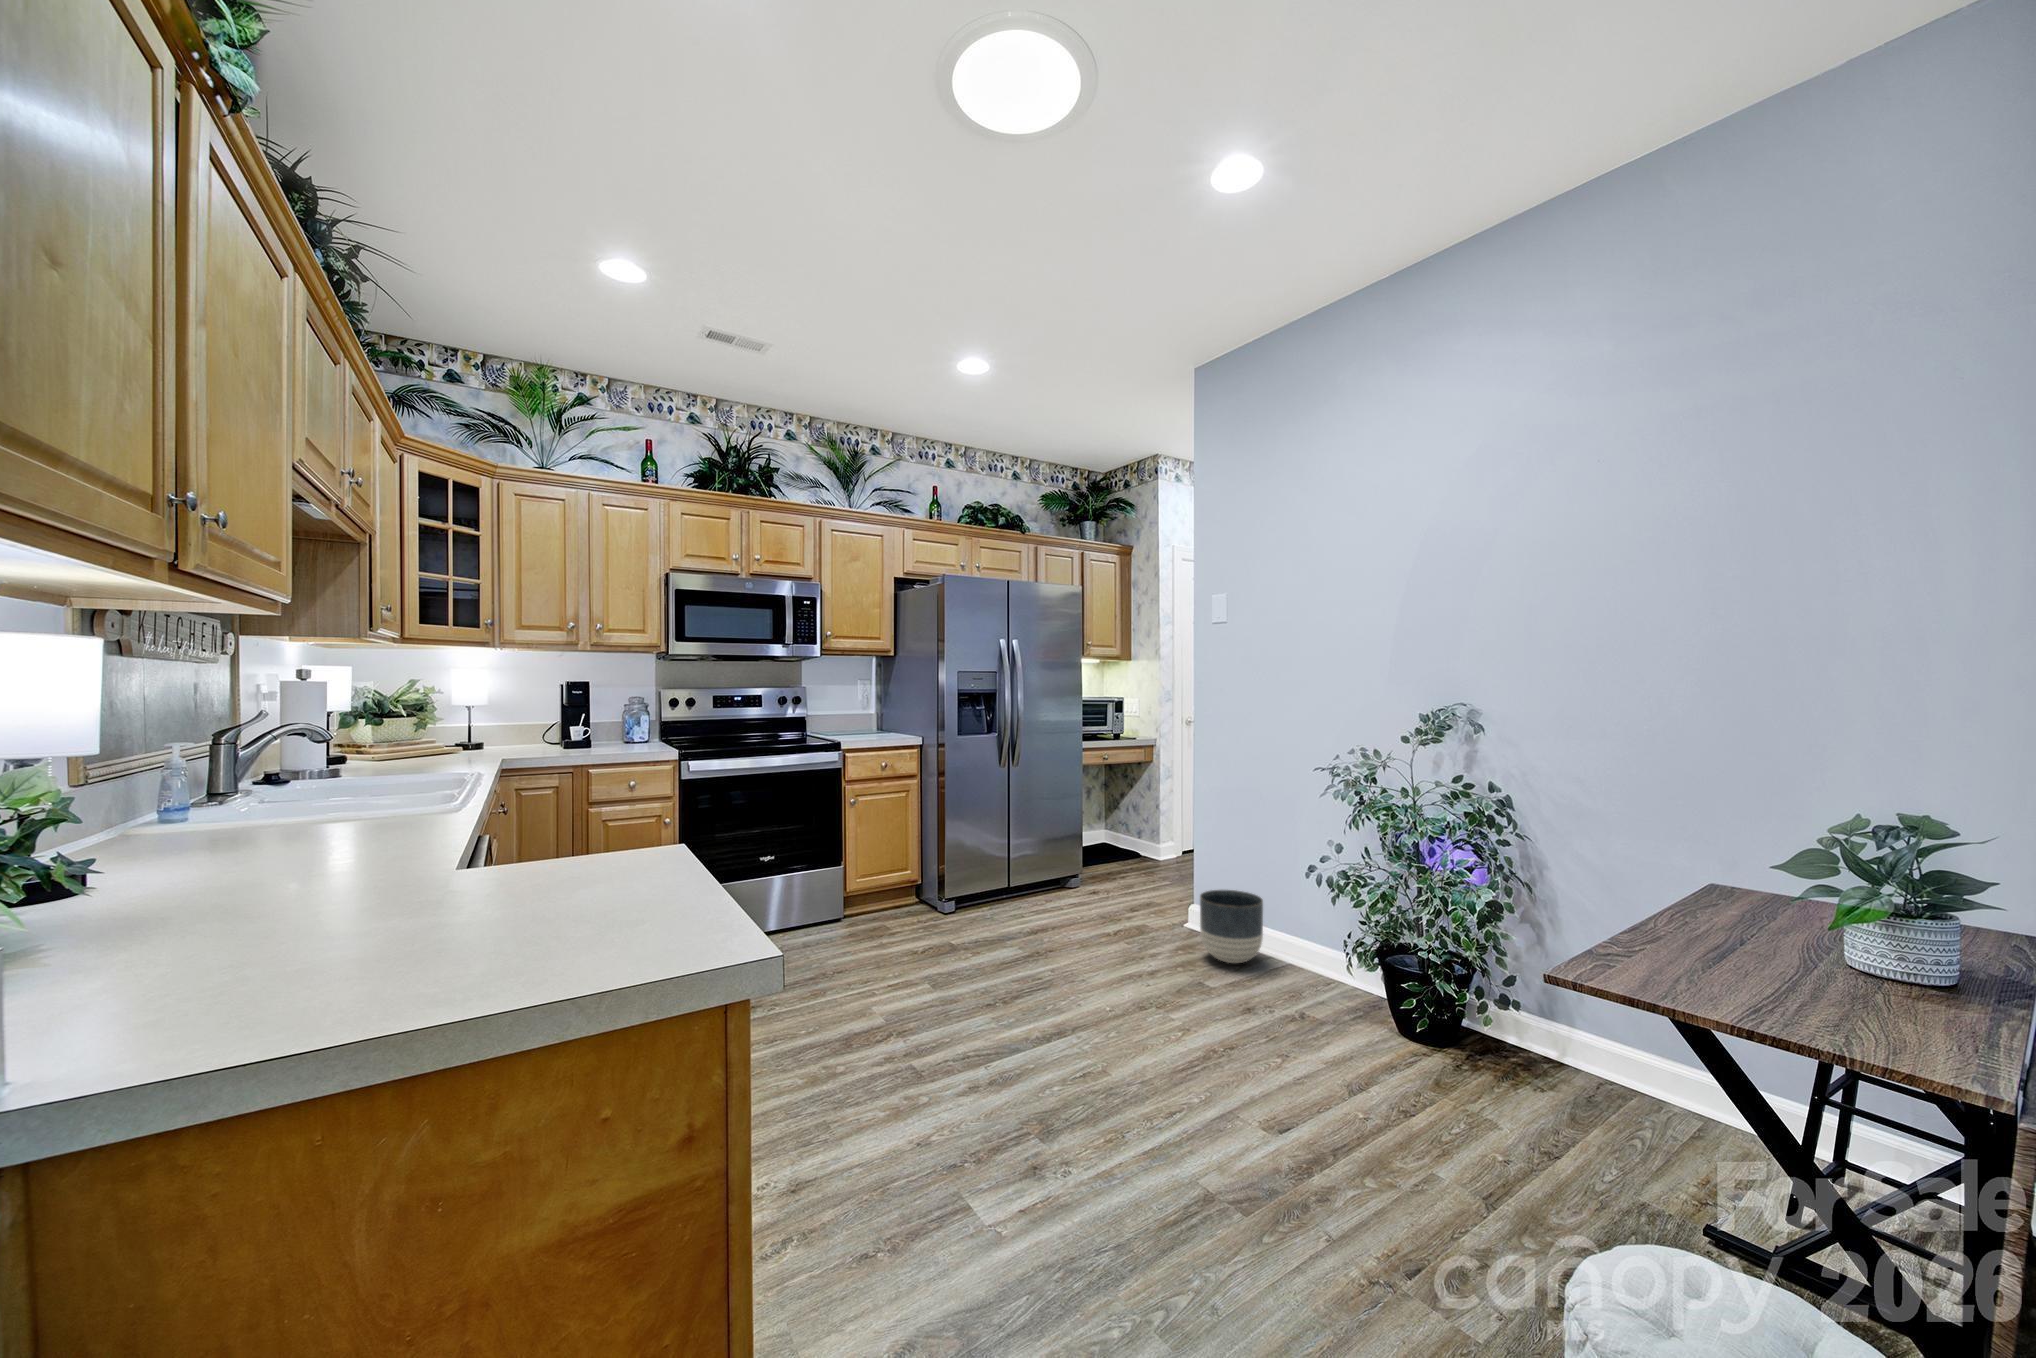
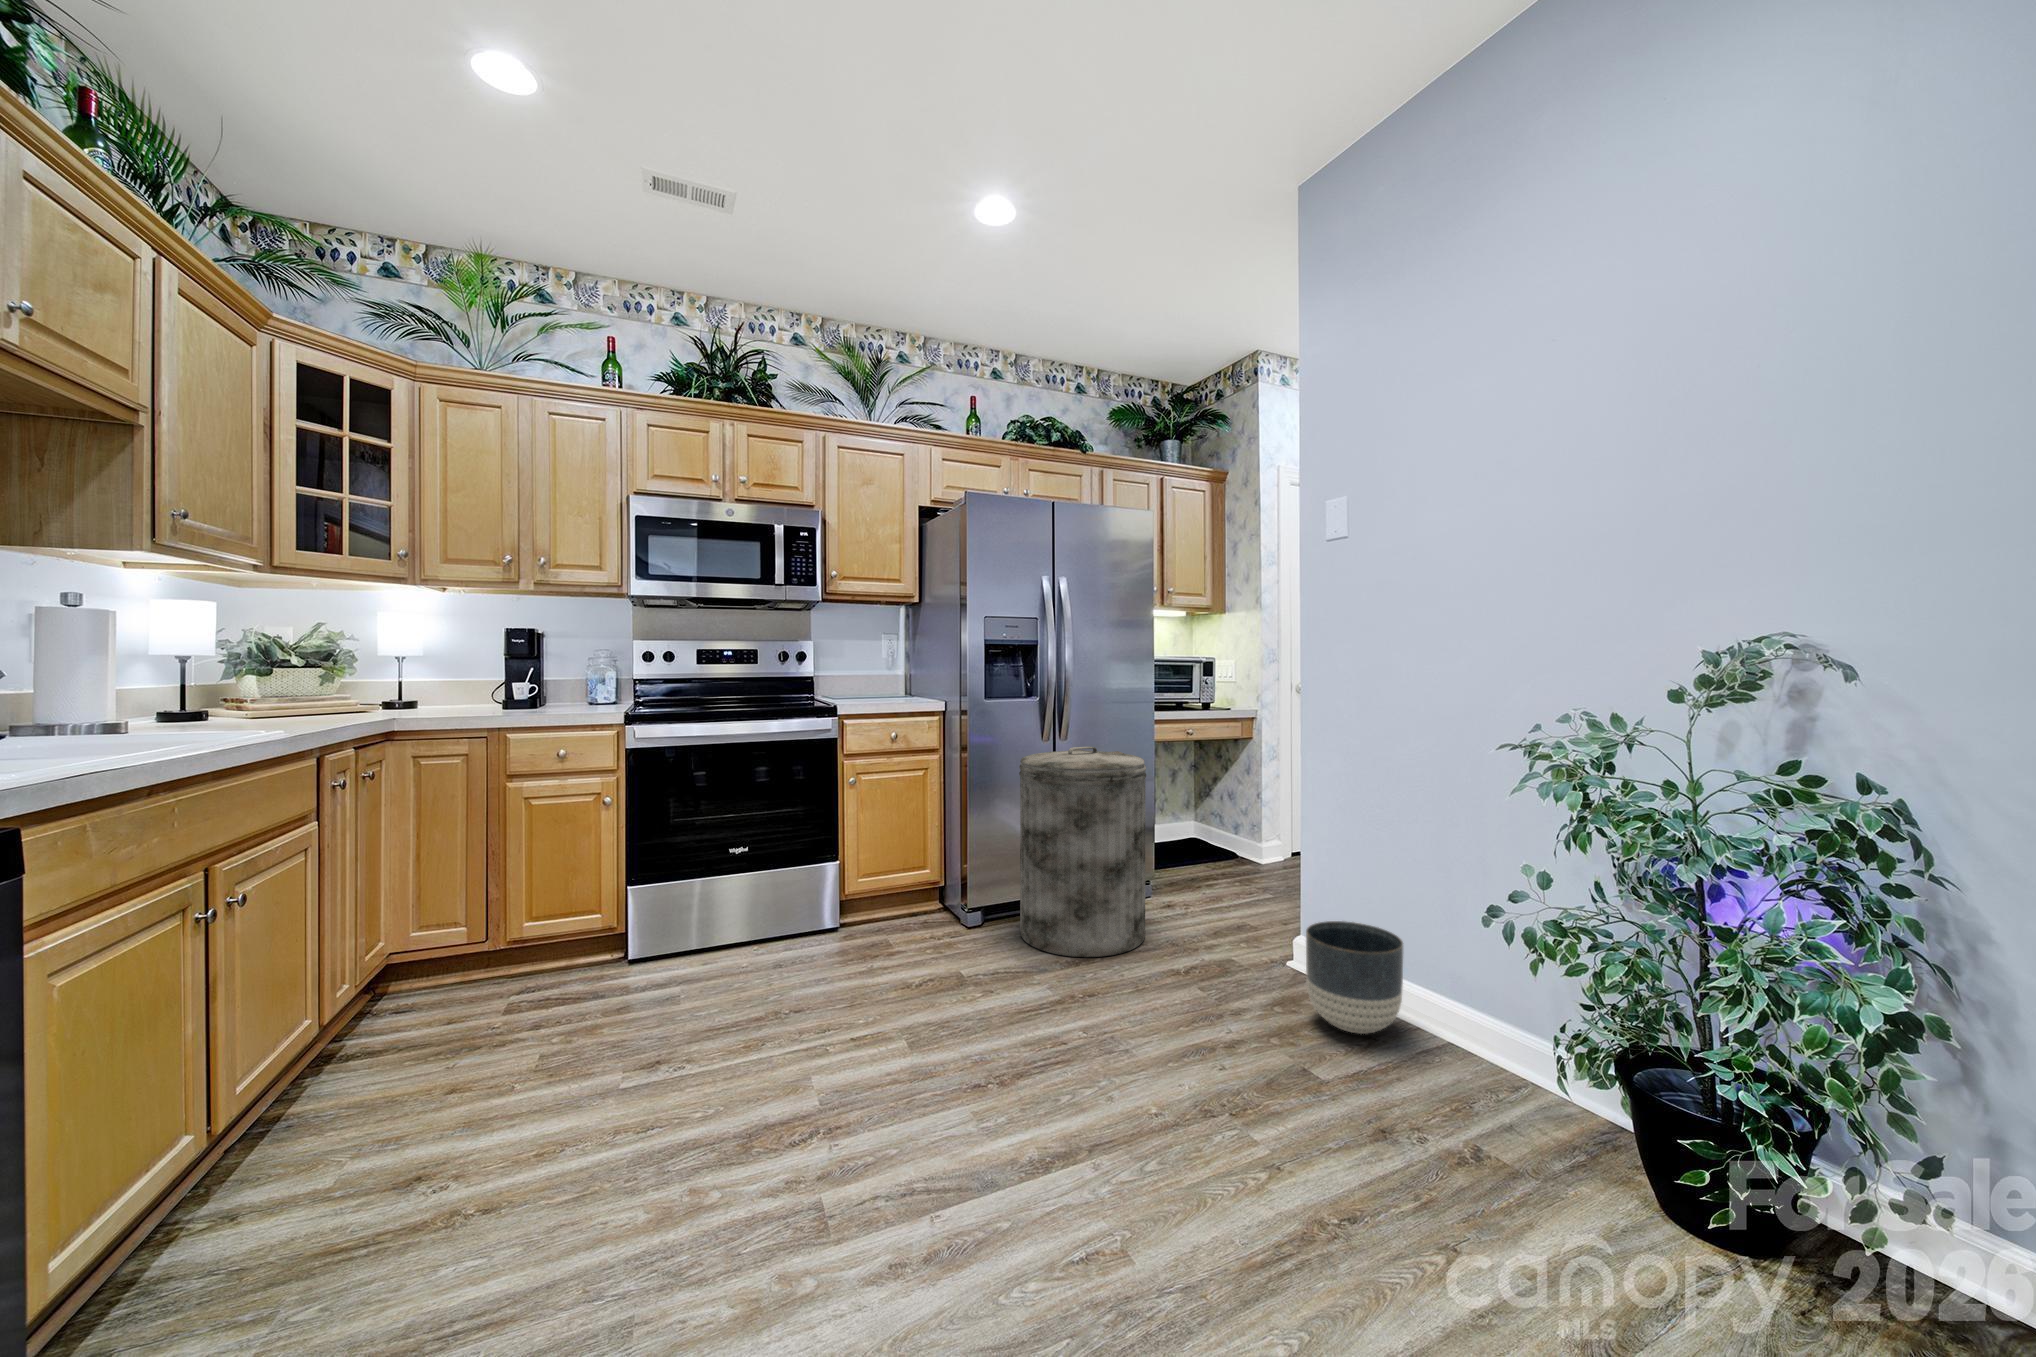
trash can: none [984,770,1081,929] -> present [1019,747,1146,957]

